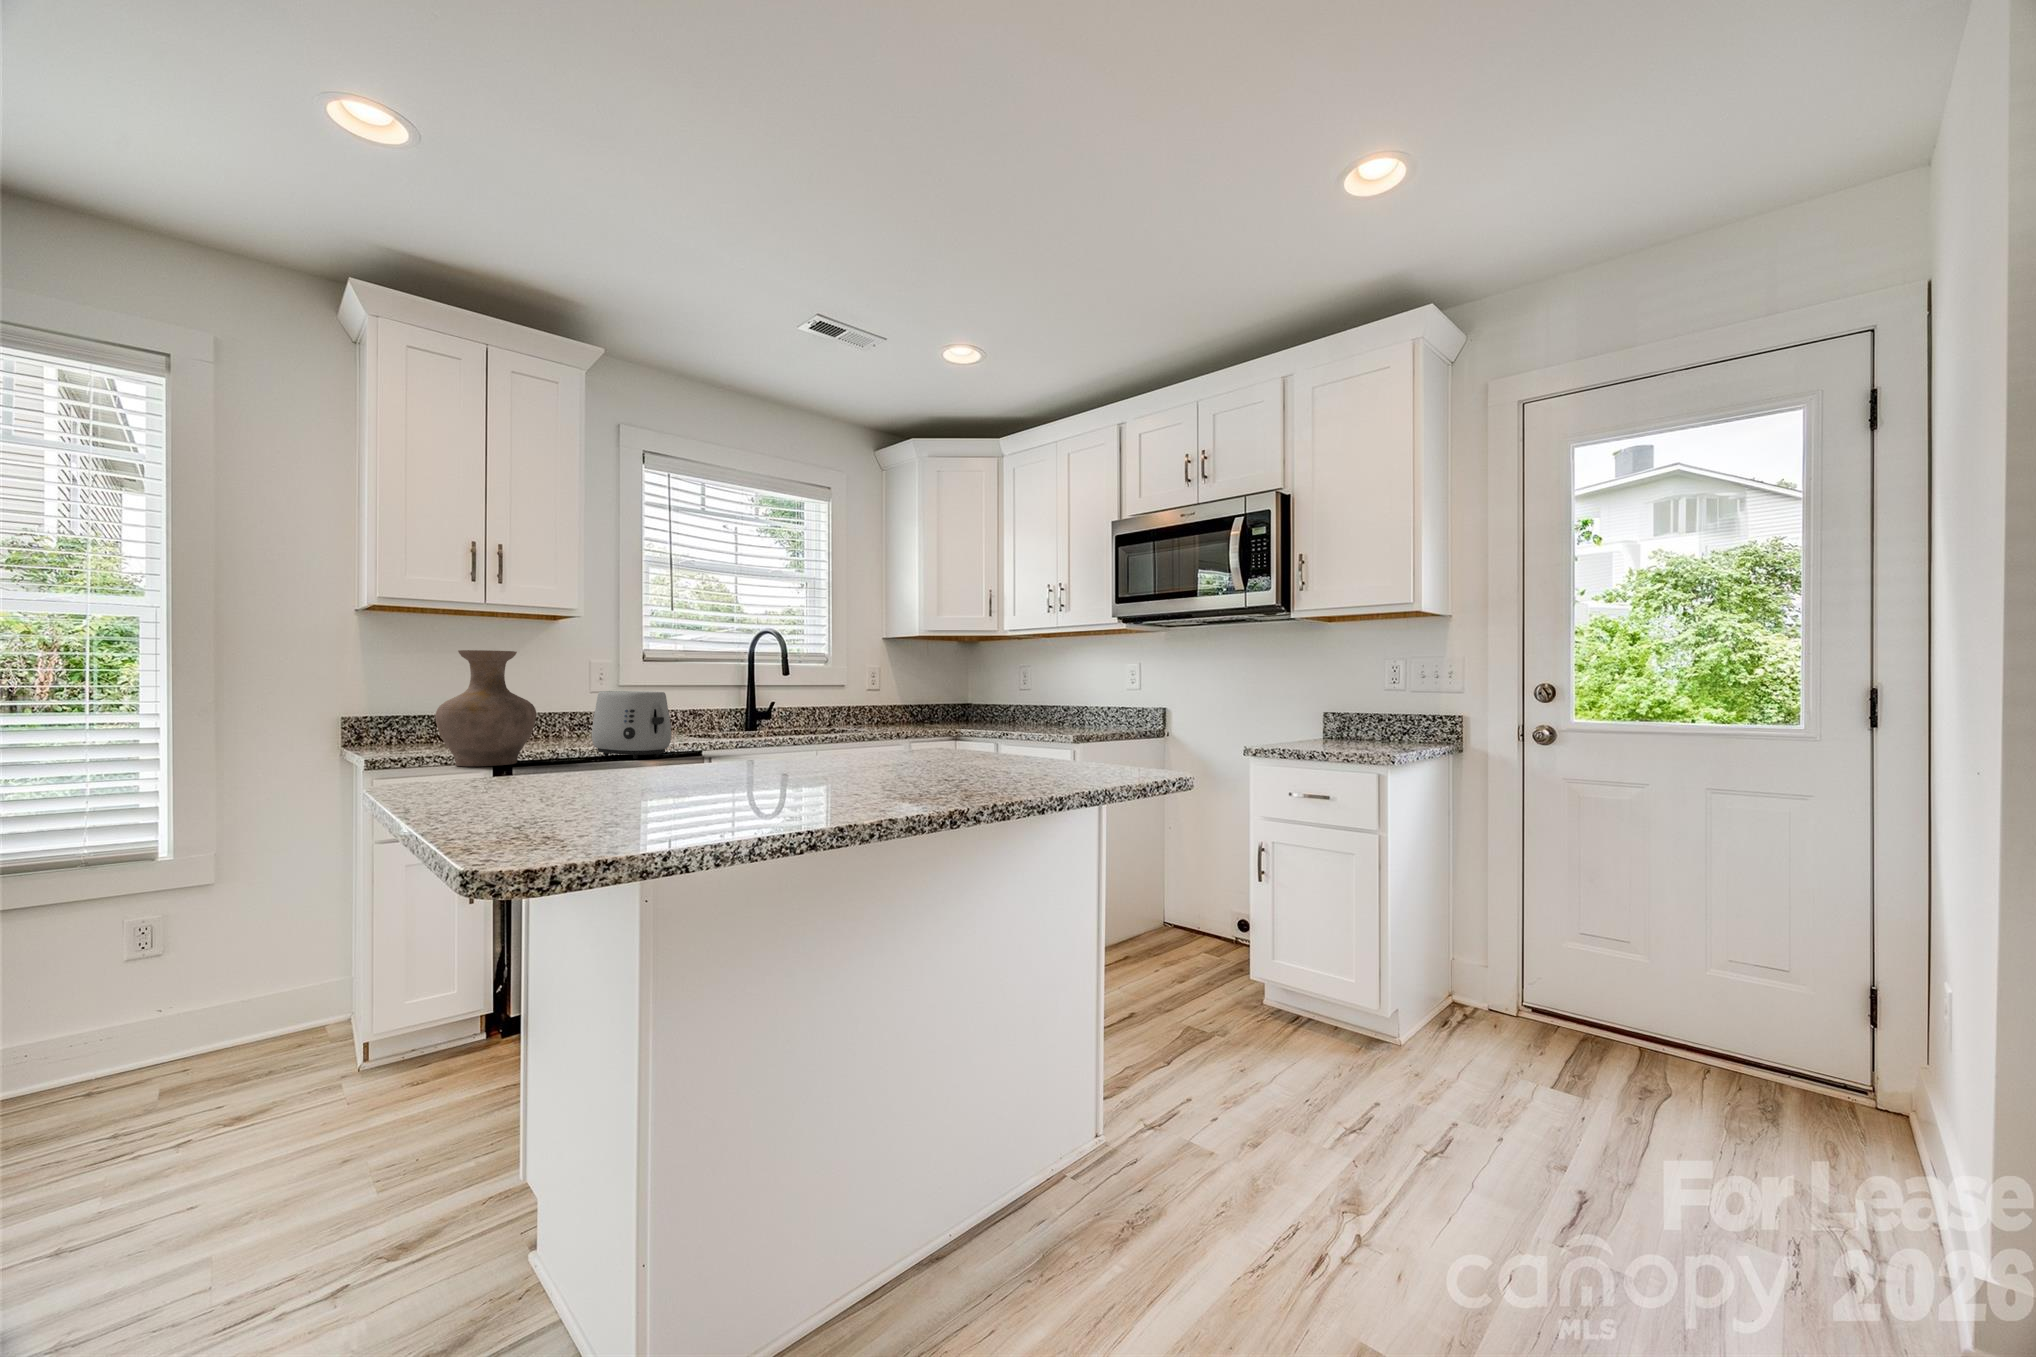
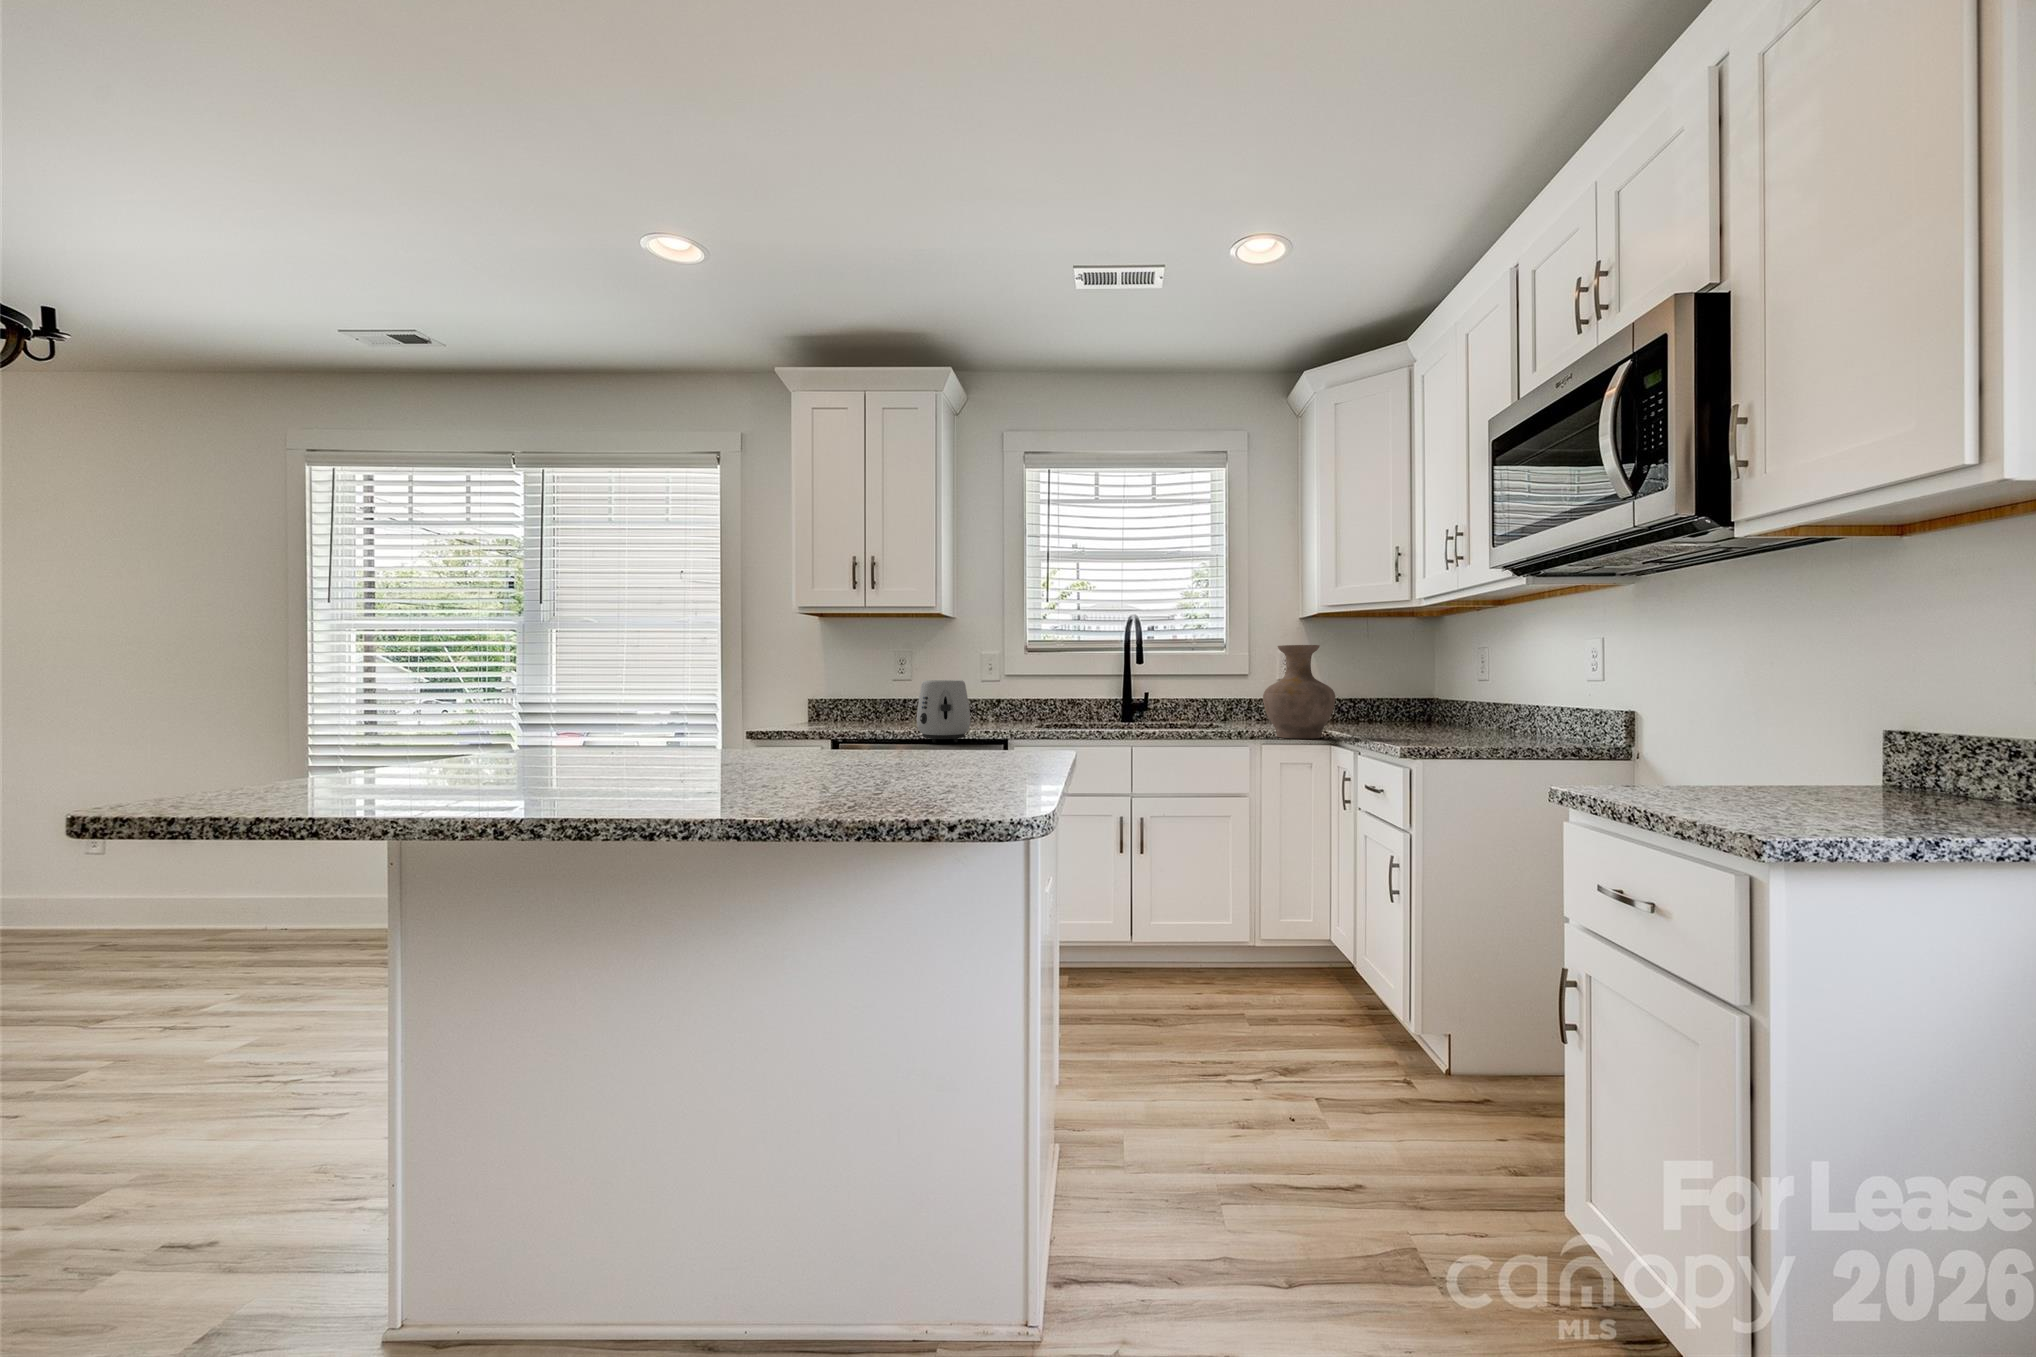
vase: present [436,650,536,766] -> present [1263,645,1335,739]

